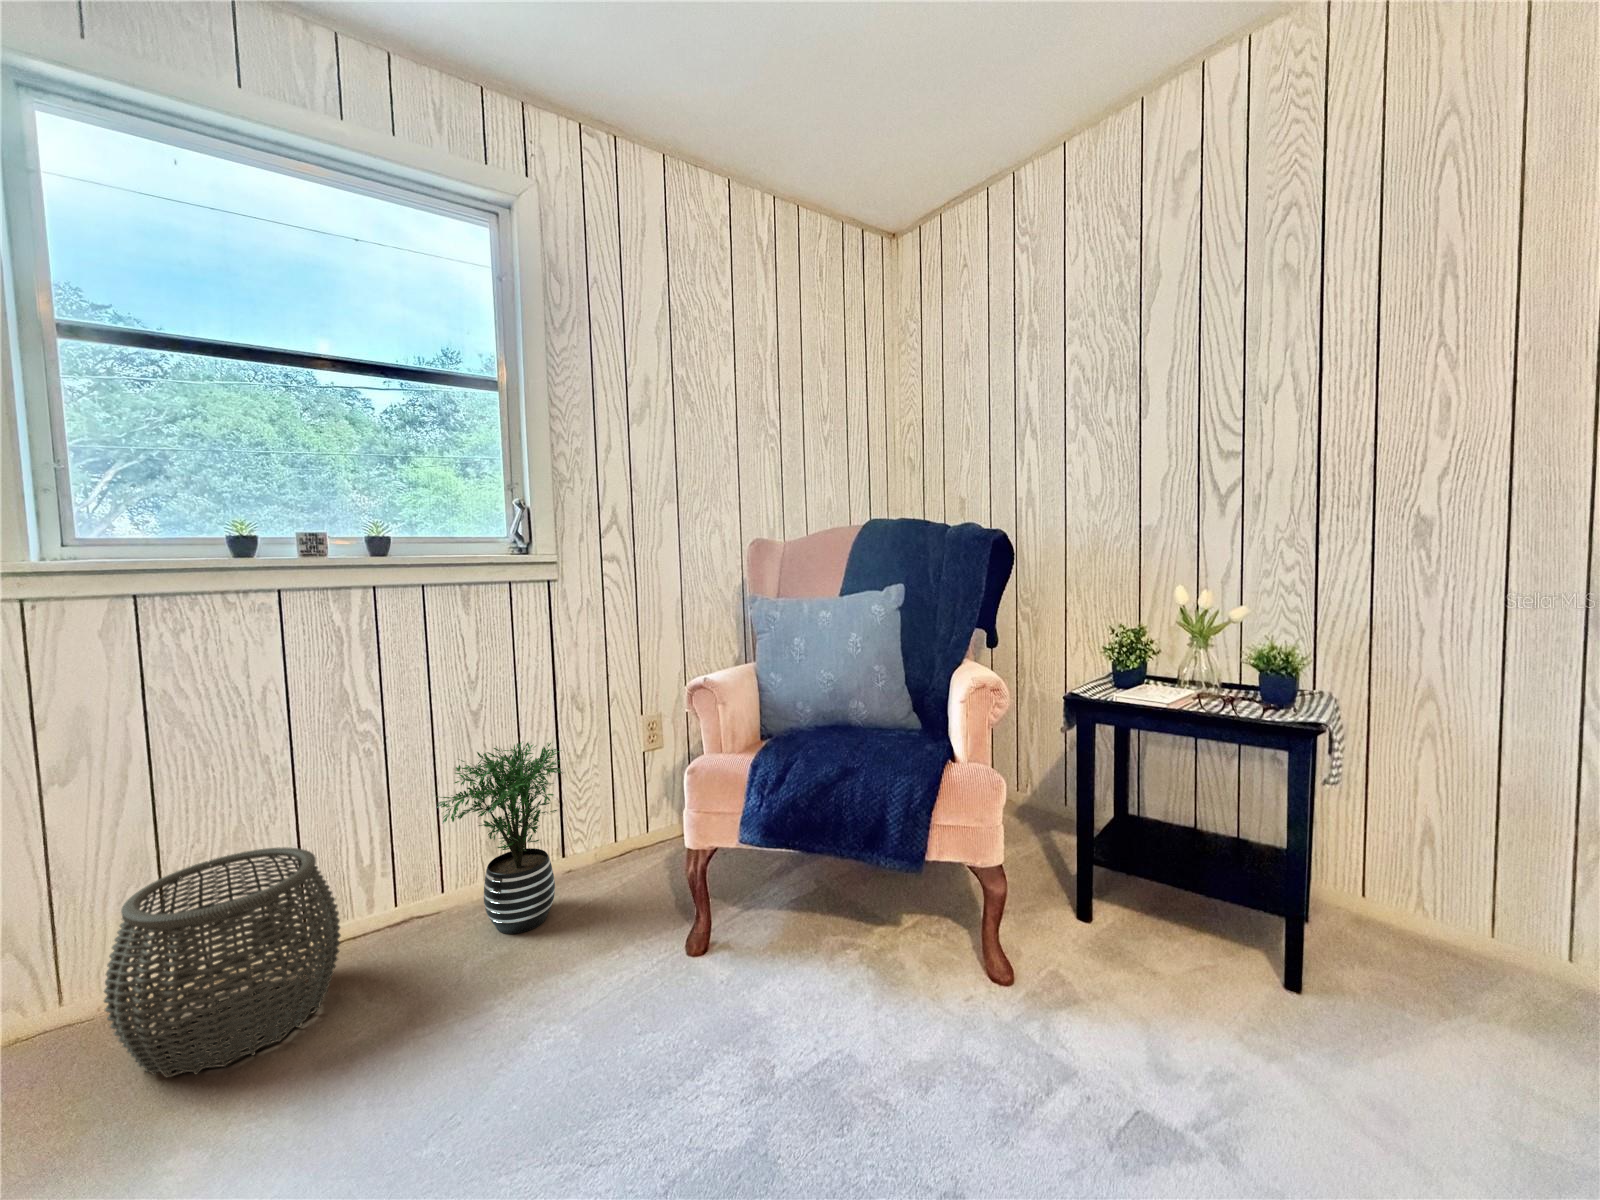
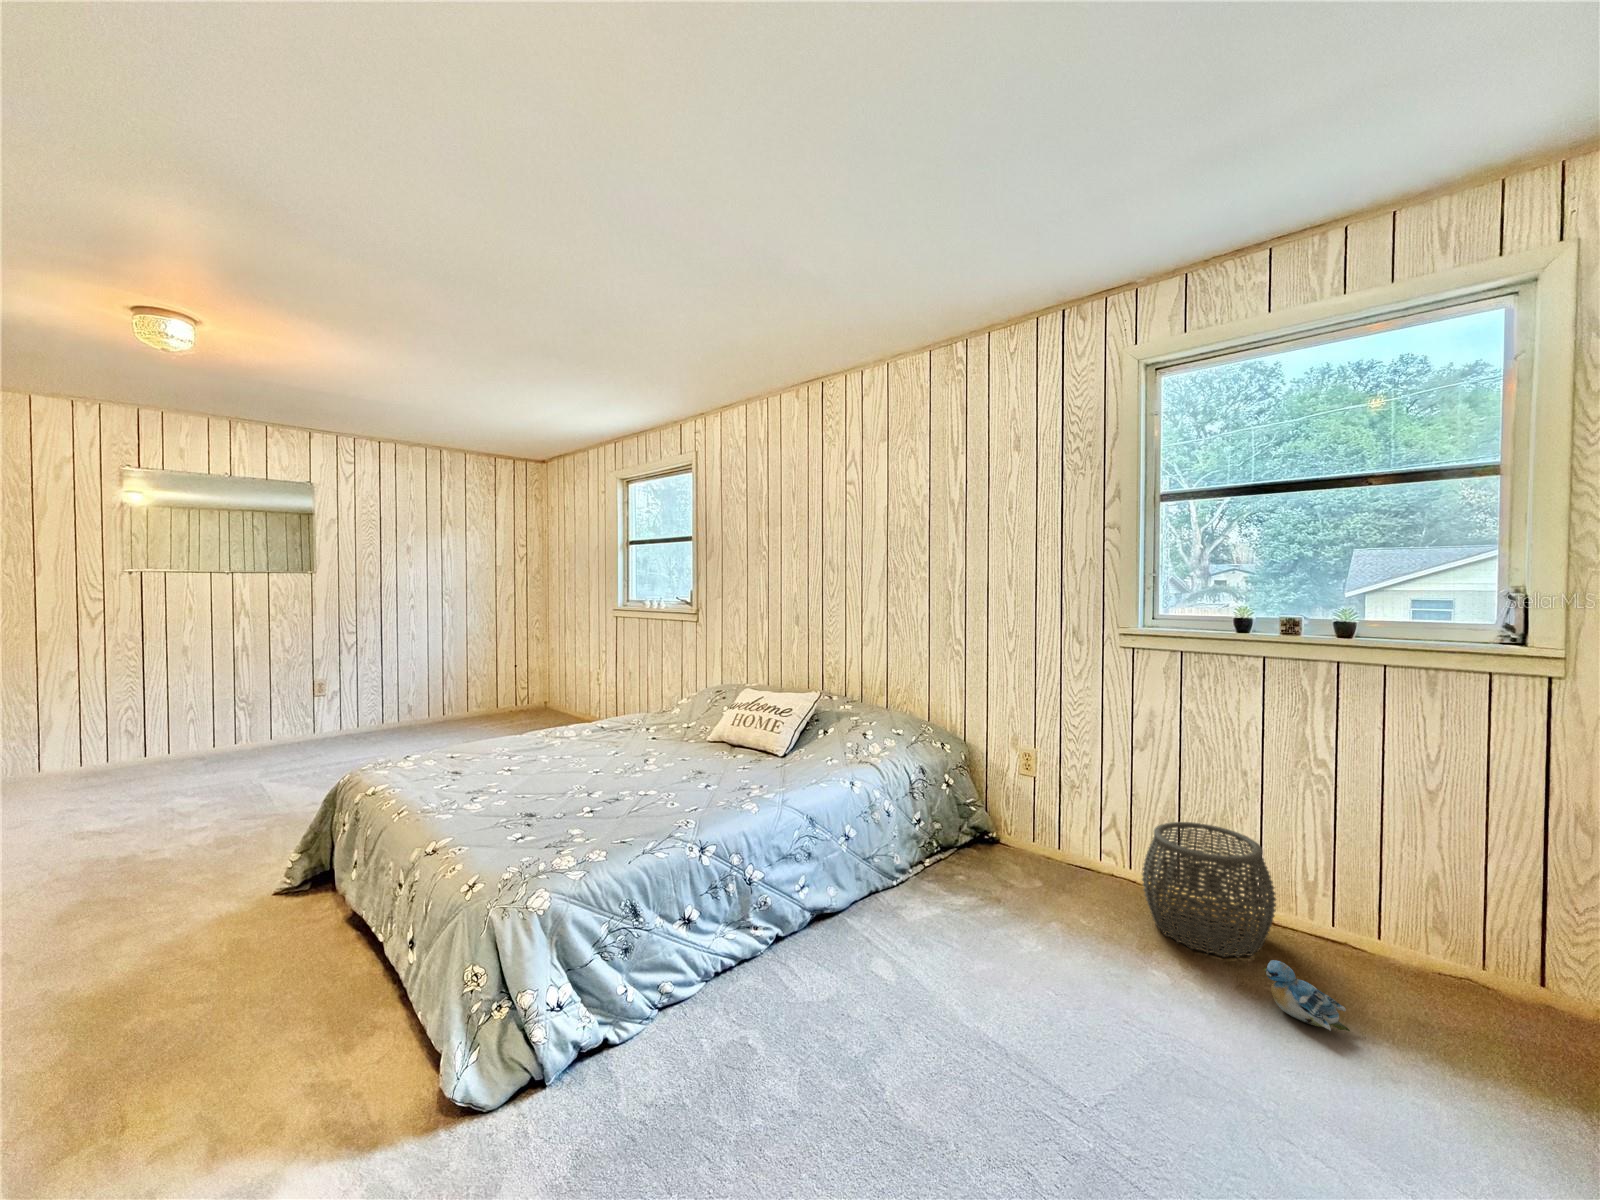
potted plant: present [437,743,562,934] -> none [1365,826,1548,1023]
plush toy: none [351,991,461,1056] -> present [1264,960,1350,1031]

